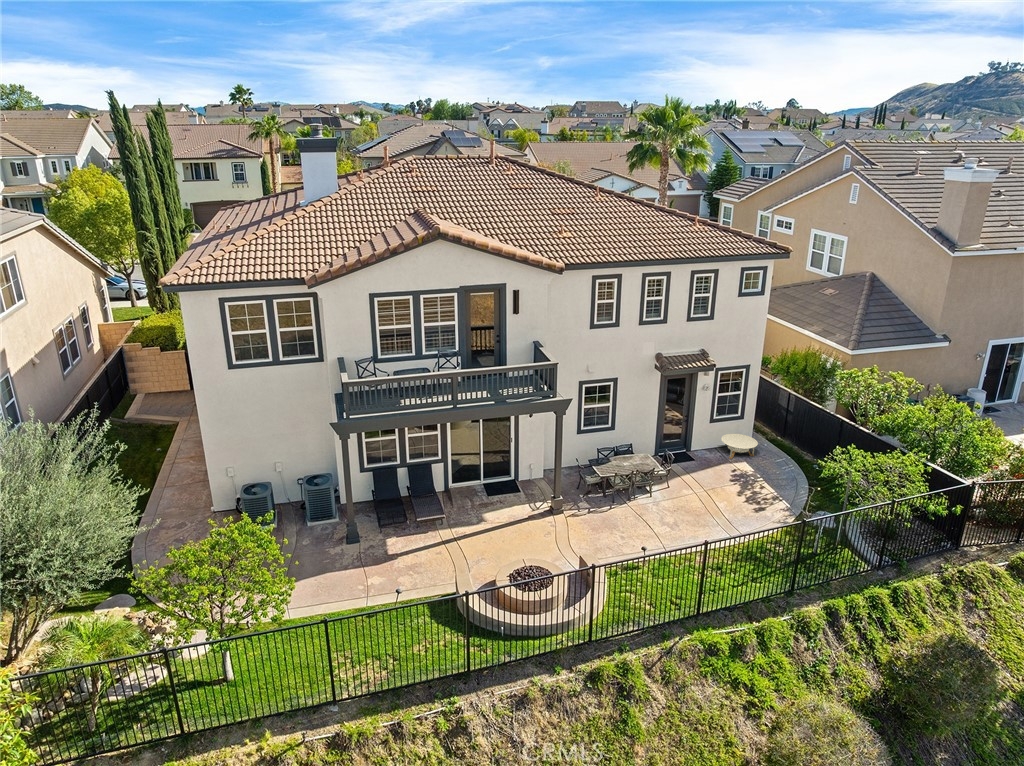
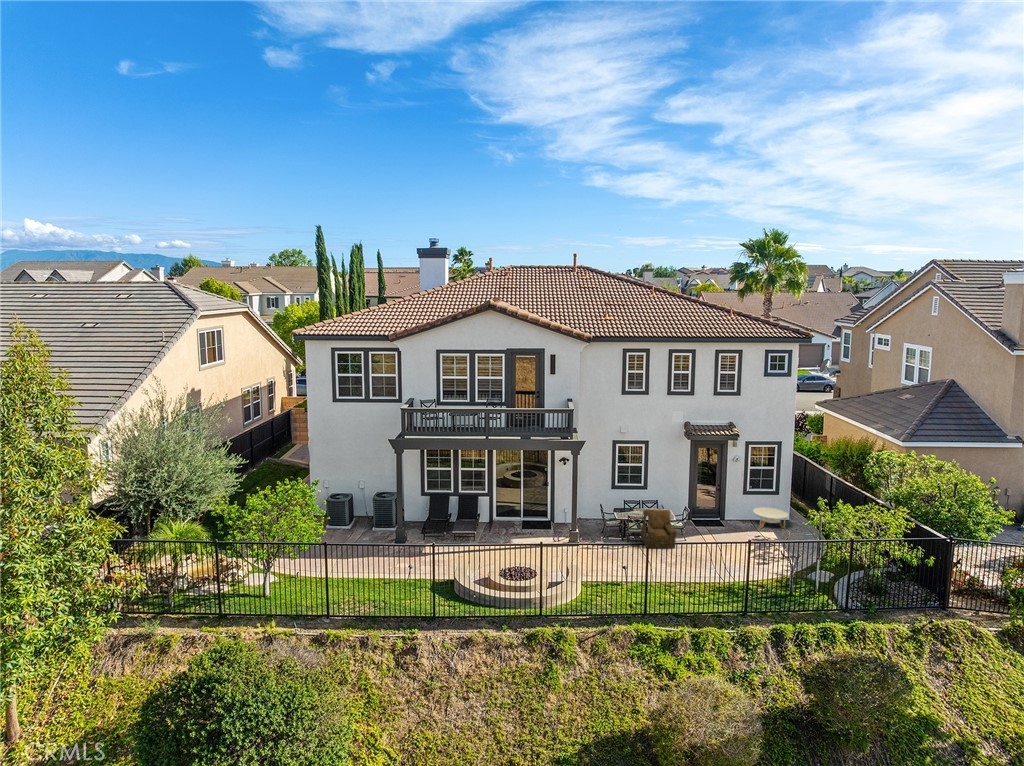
armchair: none [624,459,667,506] -> present [641,510,677,548]

